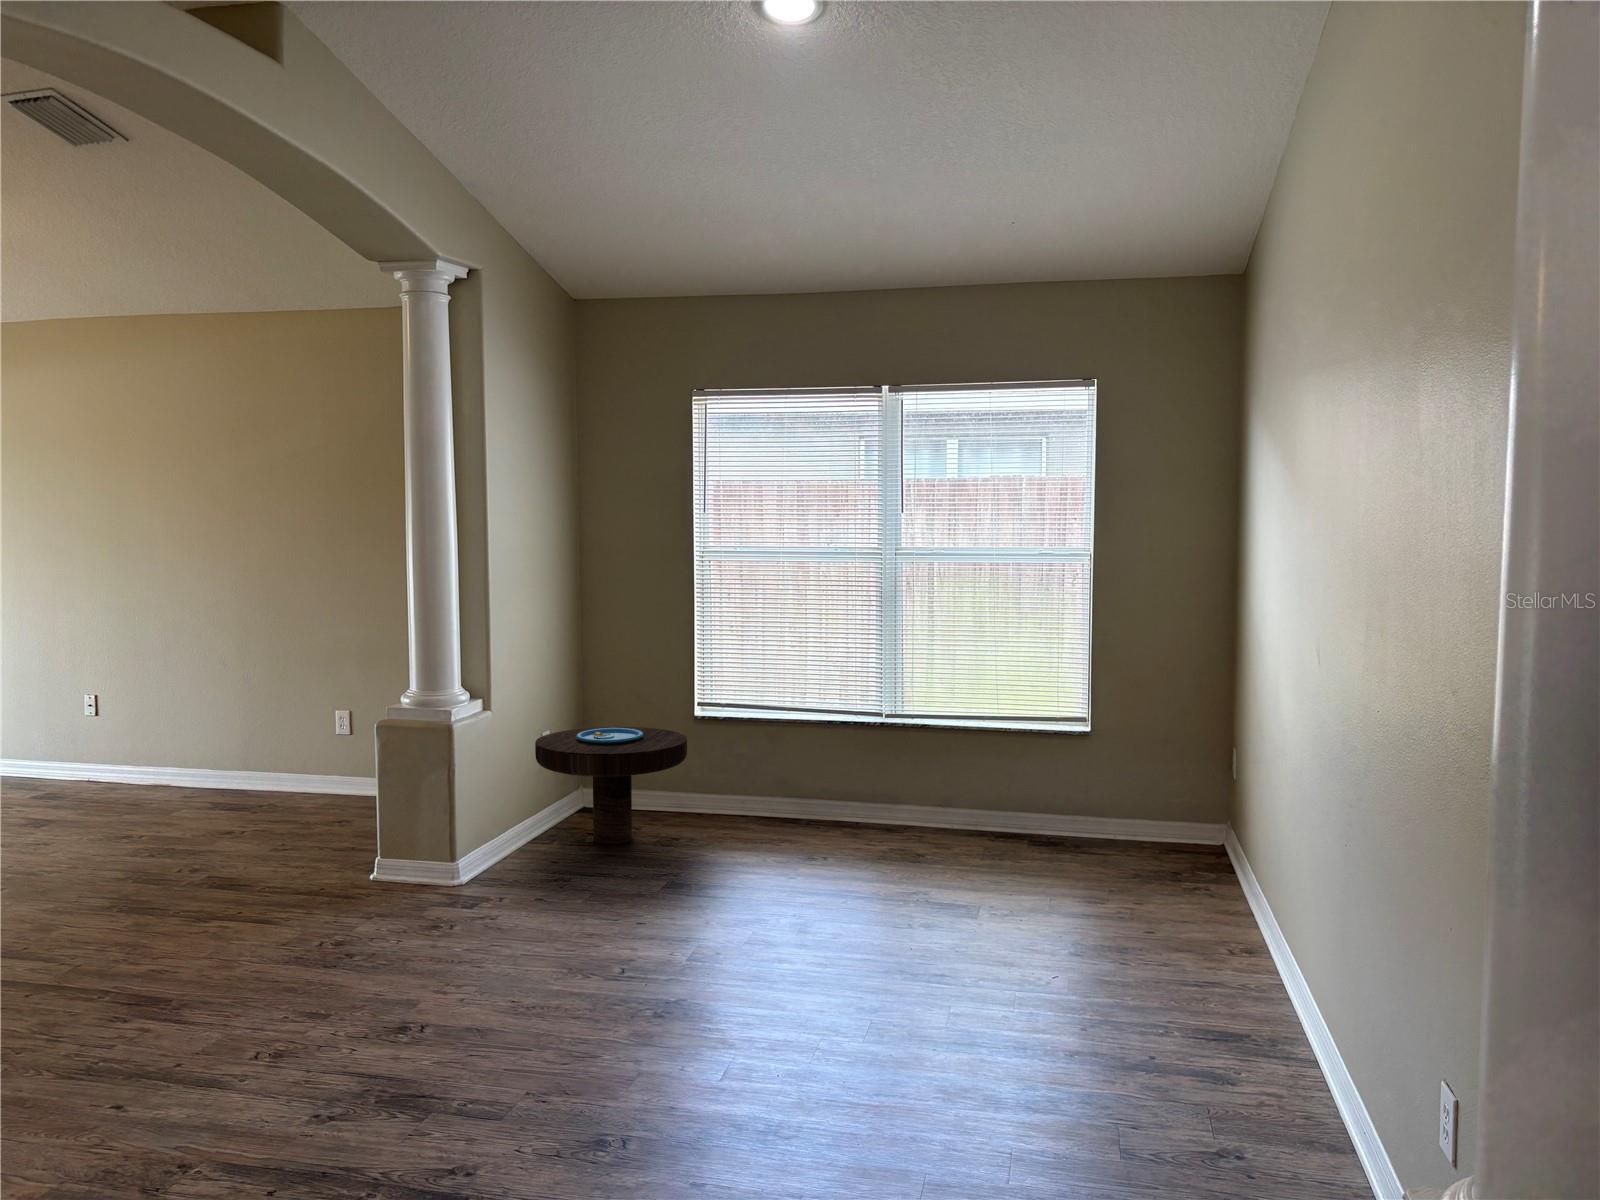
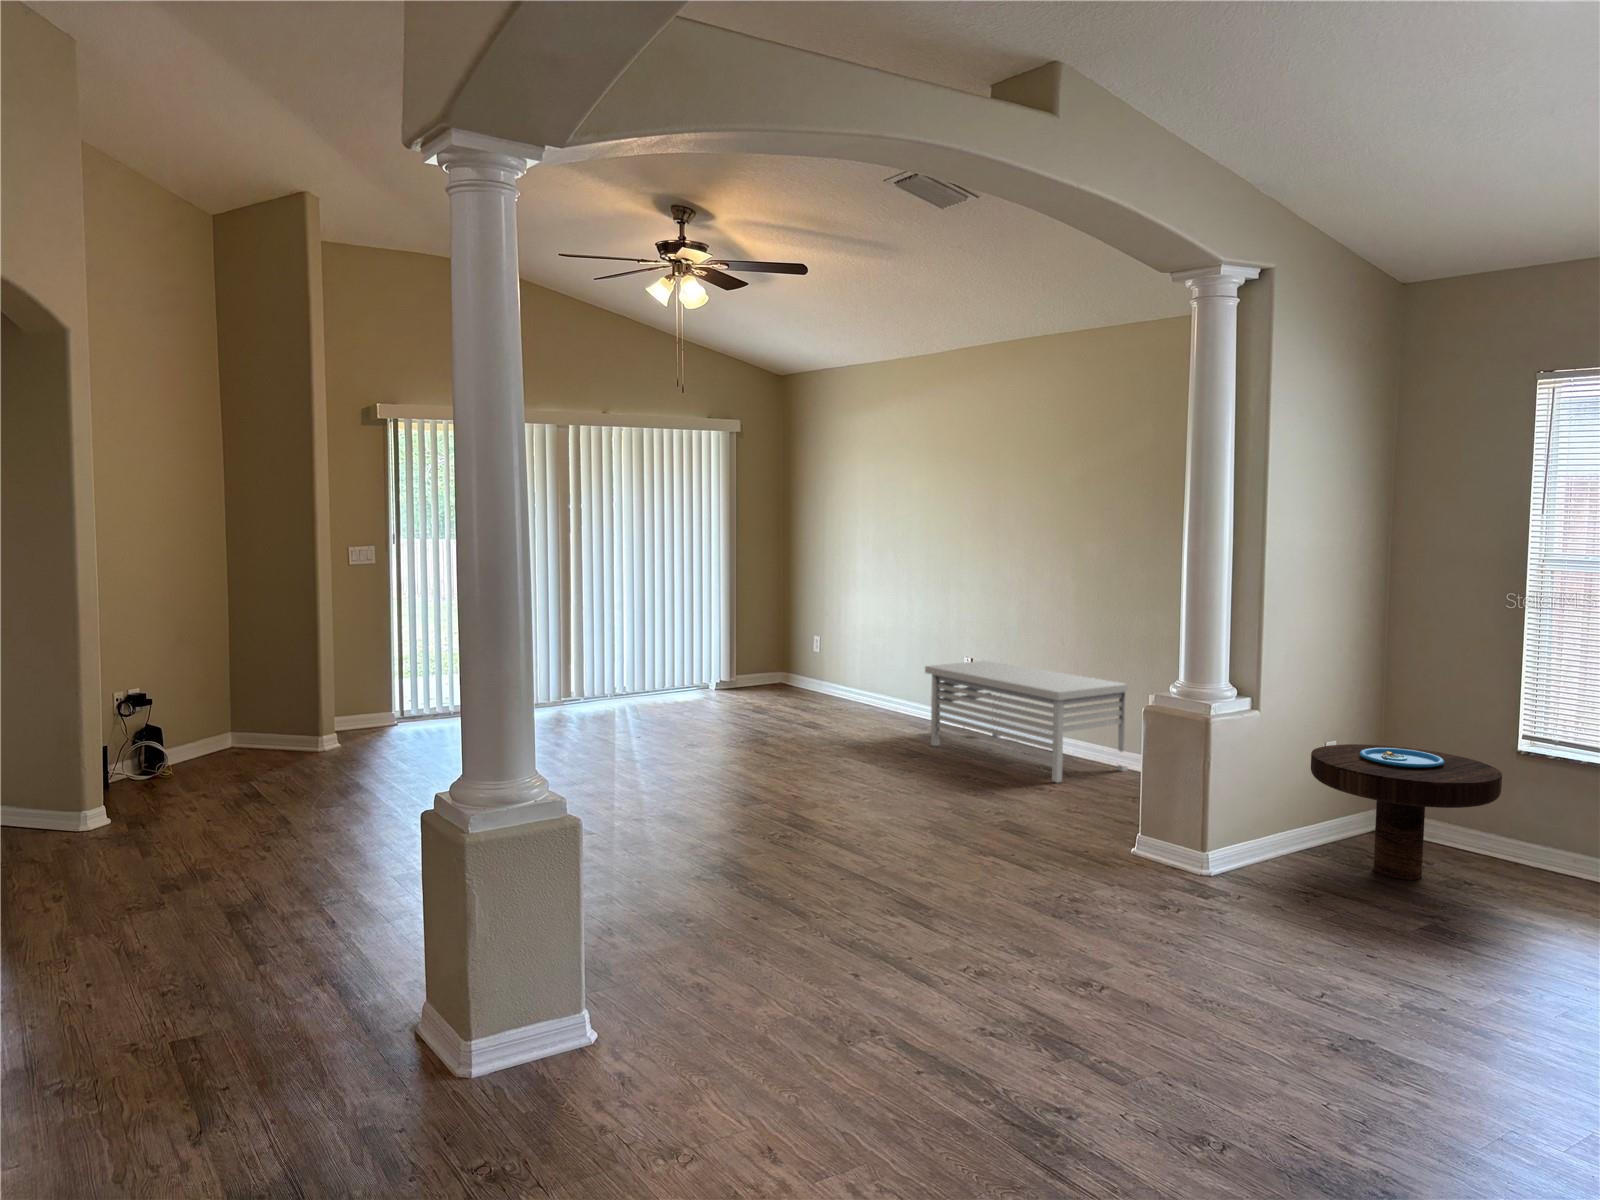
storage bench: none [27,697,322,828] -> present [925,661,1128,782]

